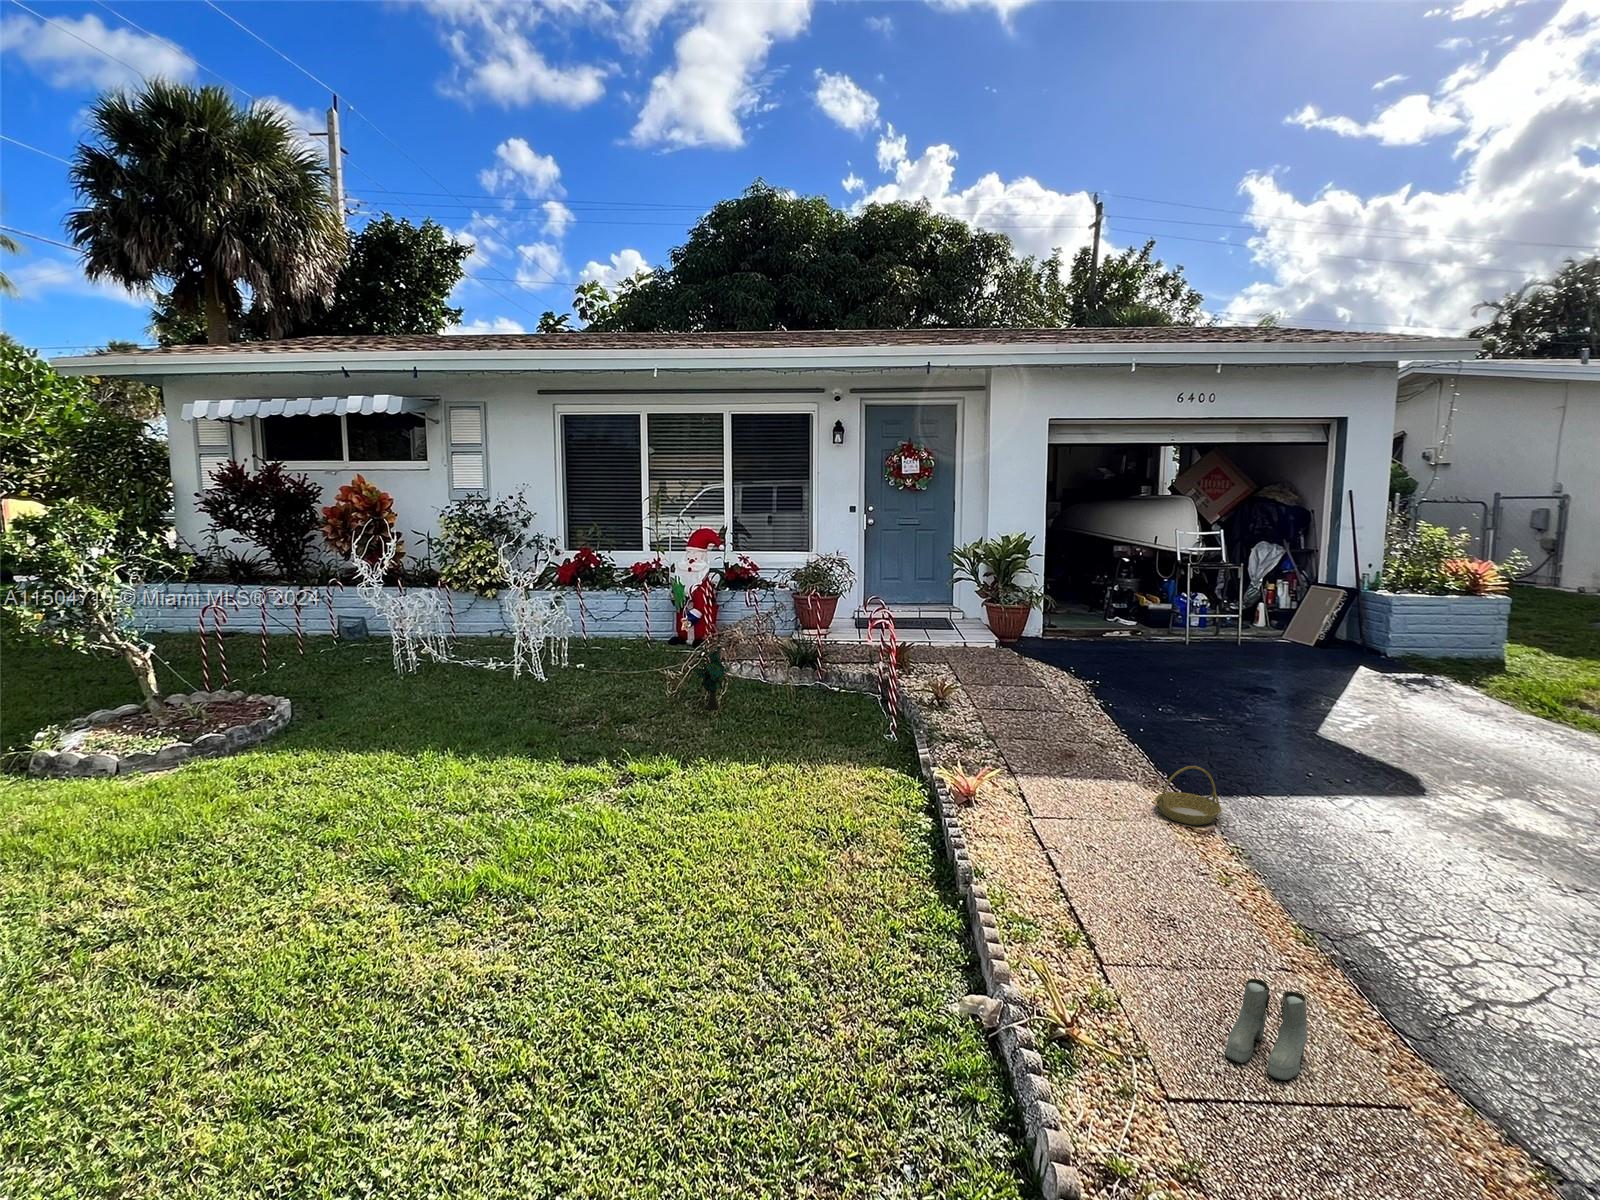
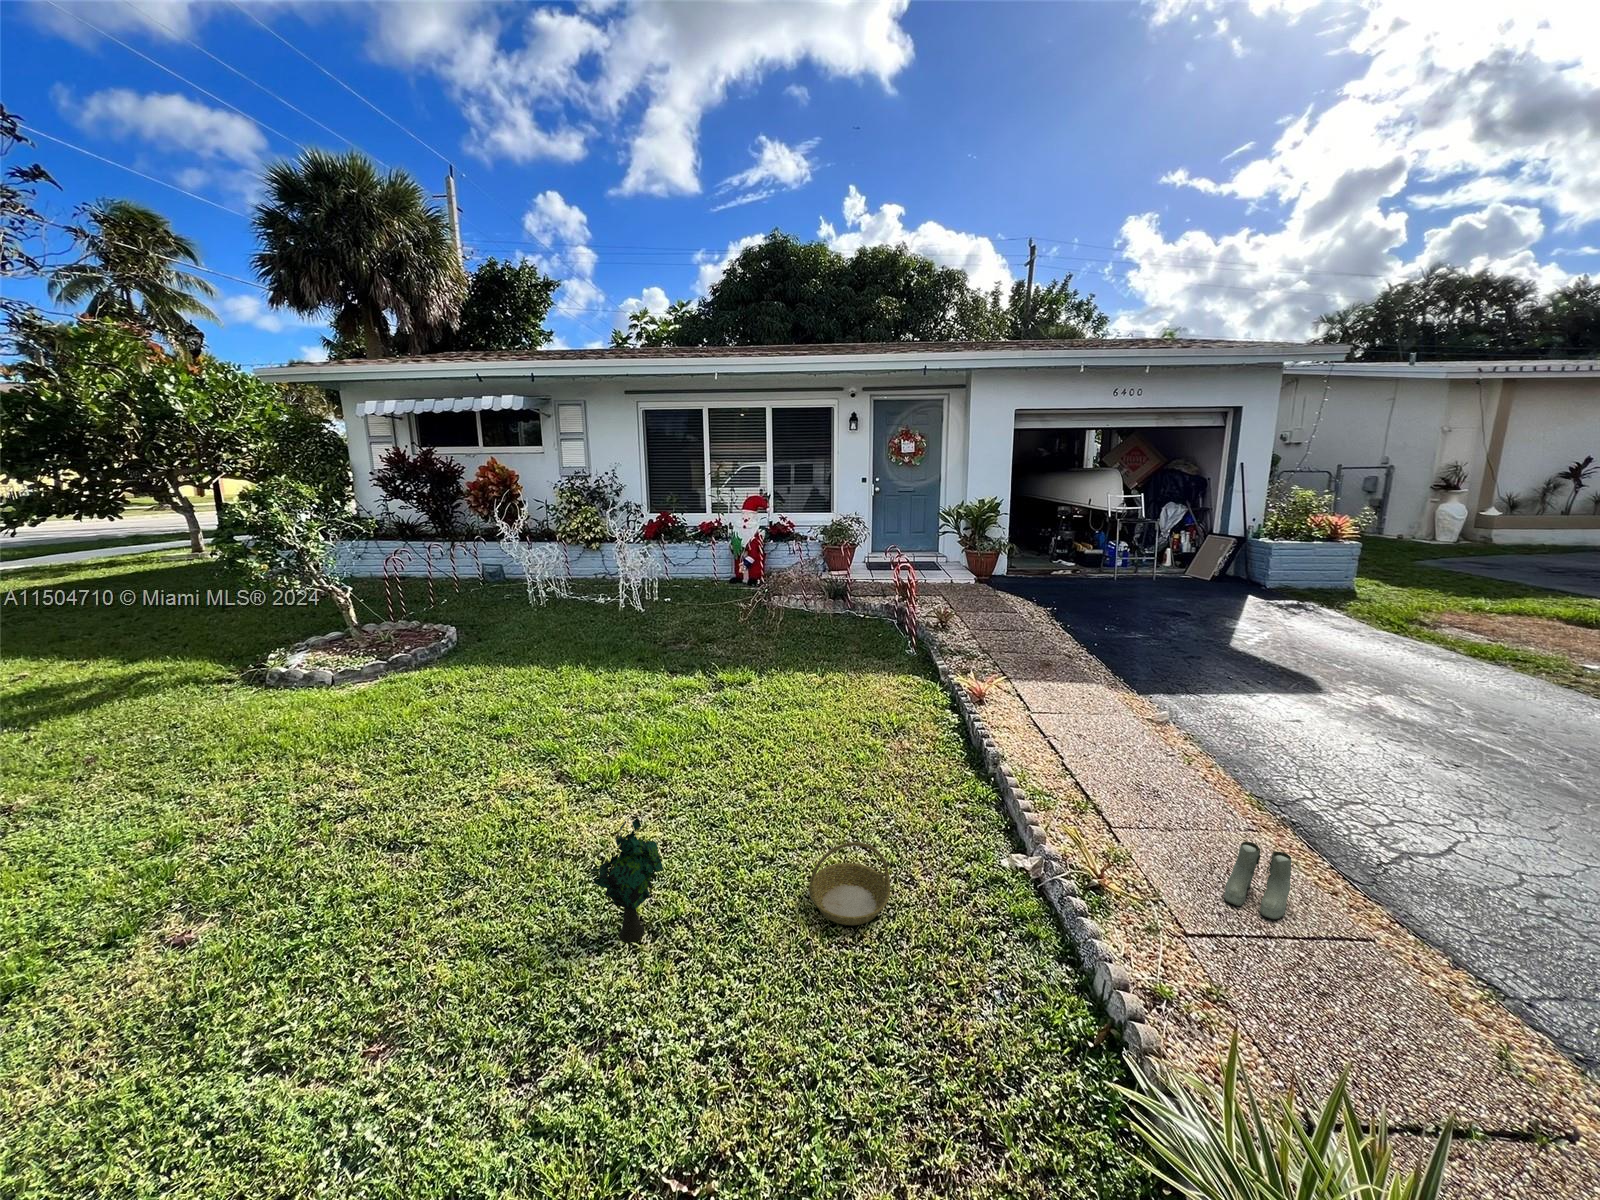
decorative plant: present [694,647,730,710] -> present [590,818,664,942]
basket: present [1155,766,1222,825] -> present [809,842,890,925]

